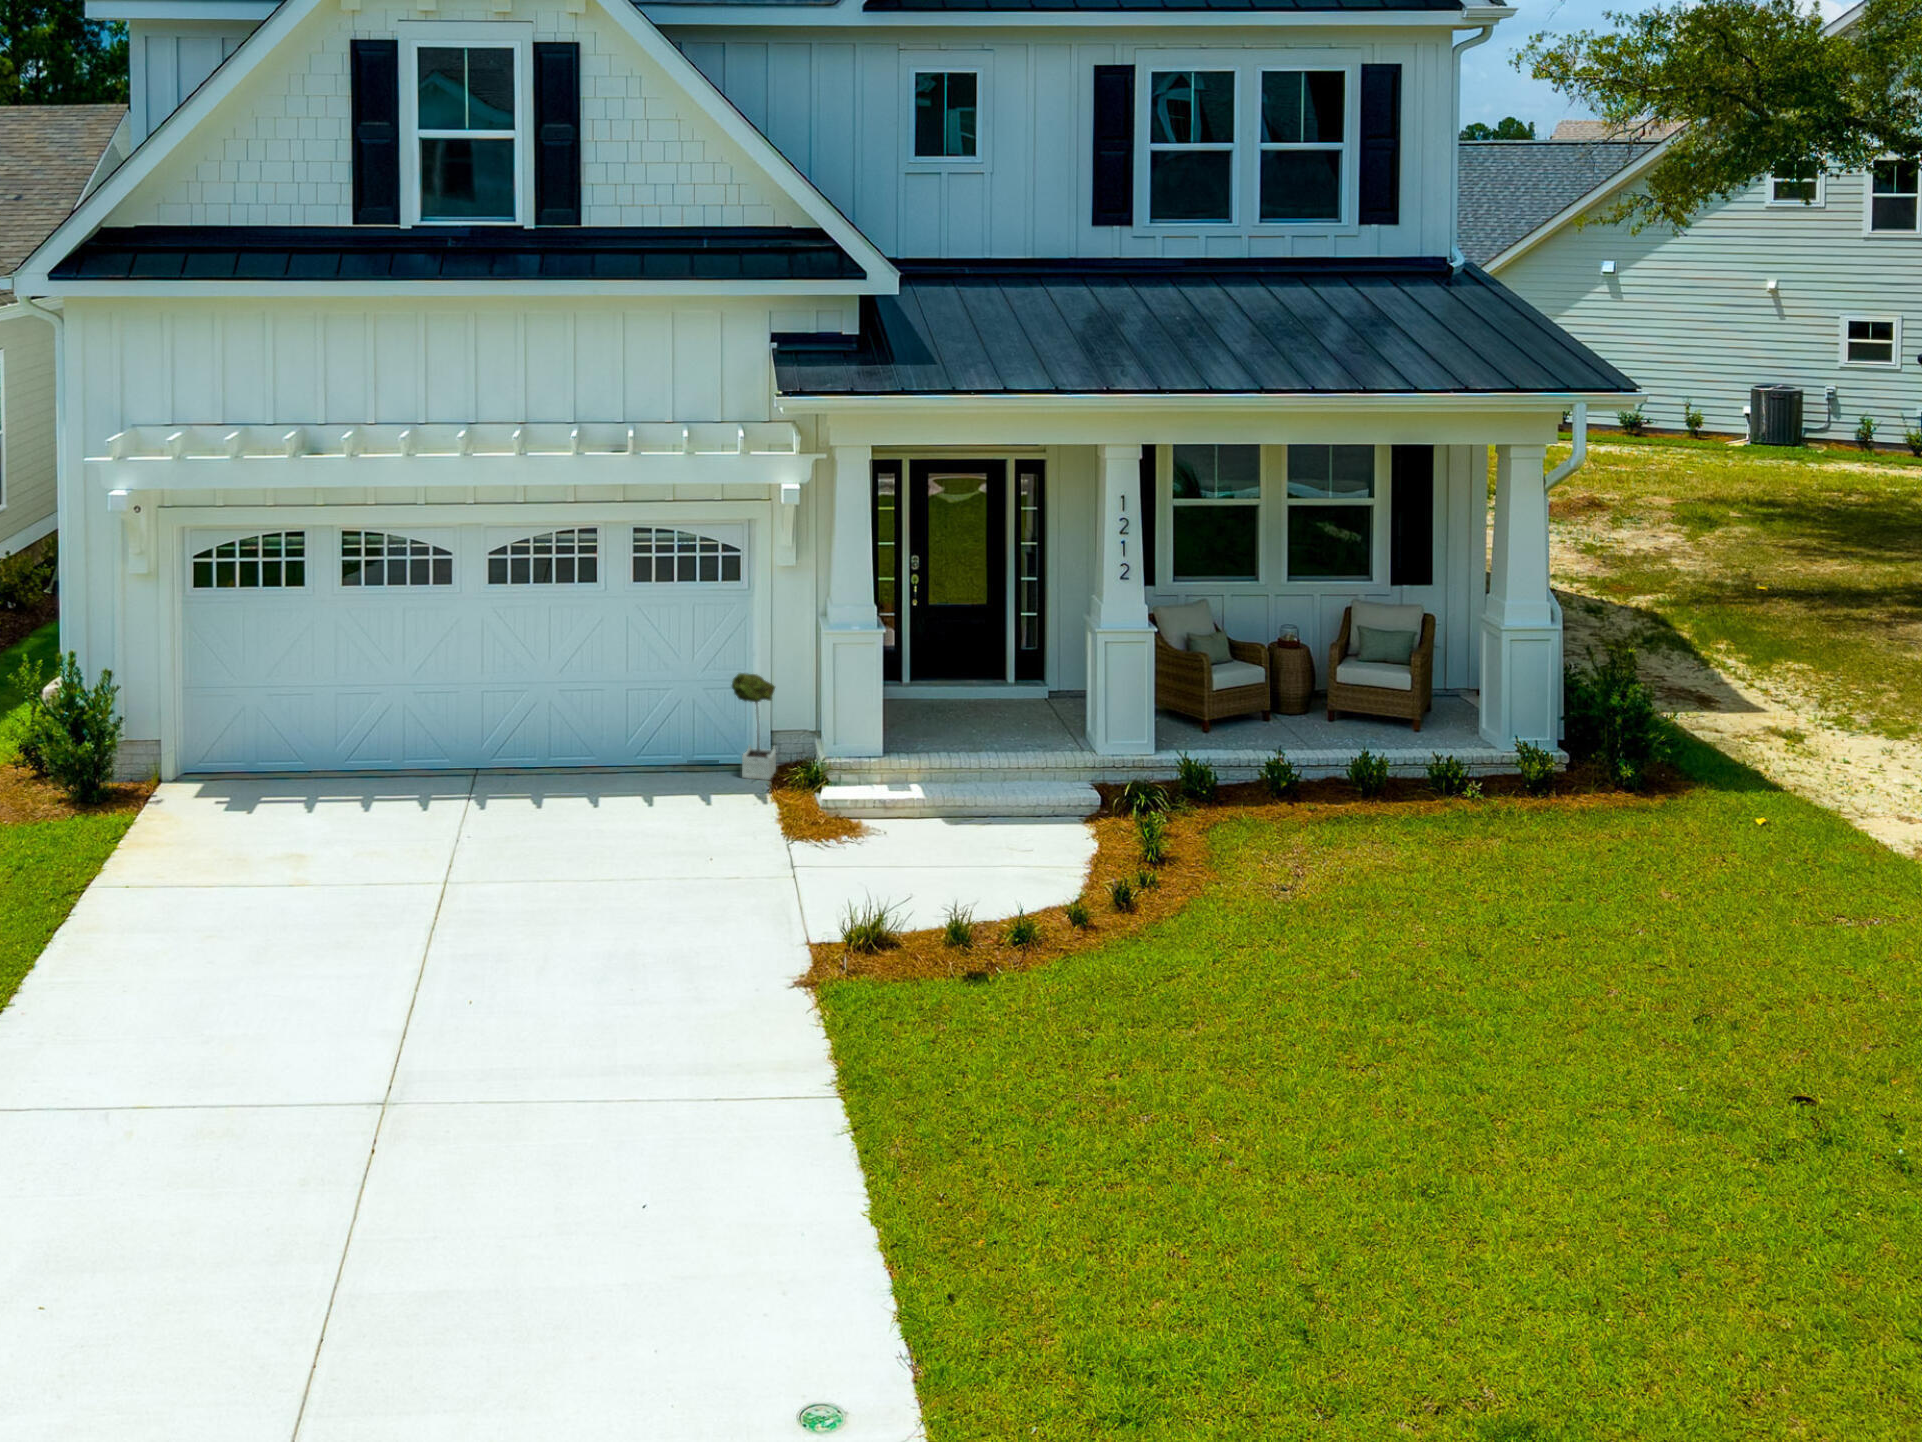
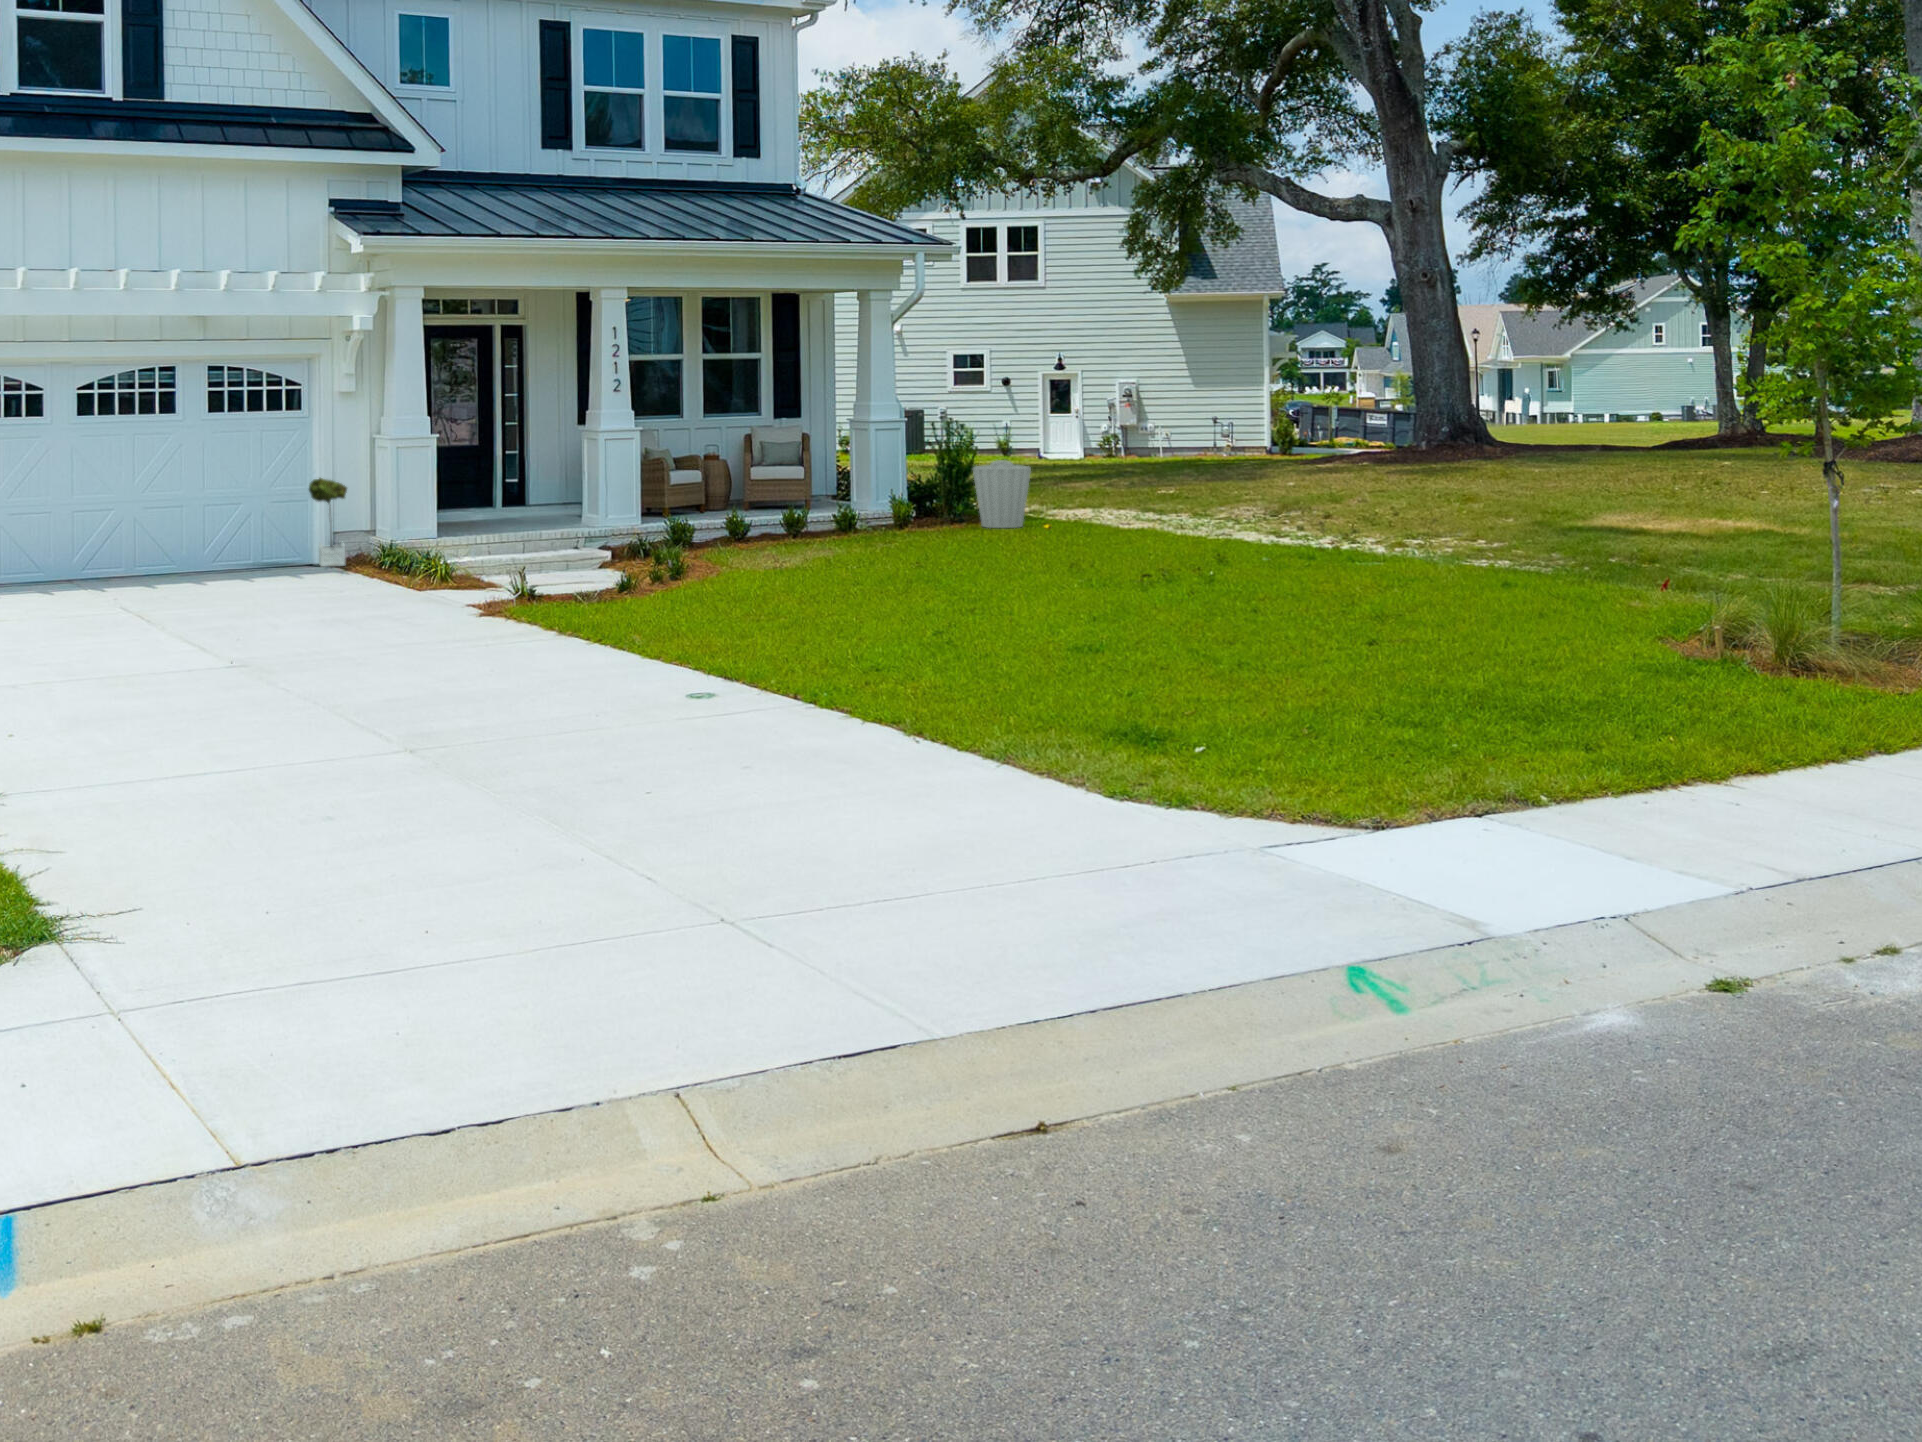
trash can: none [1661,691,1753,794] -> present [973,460,1031,528]

